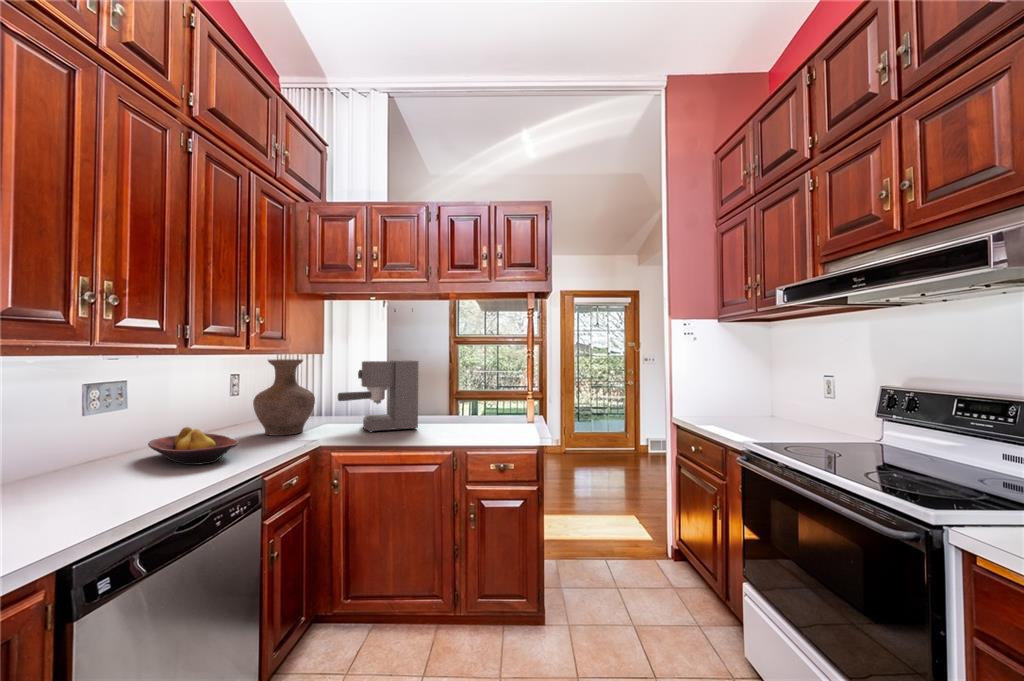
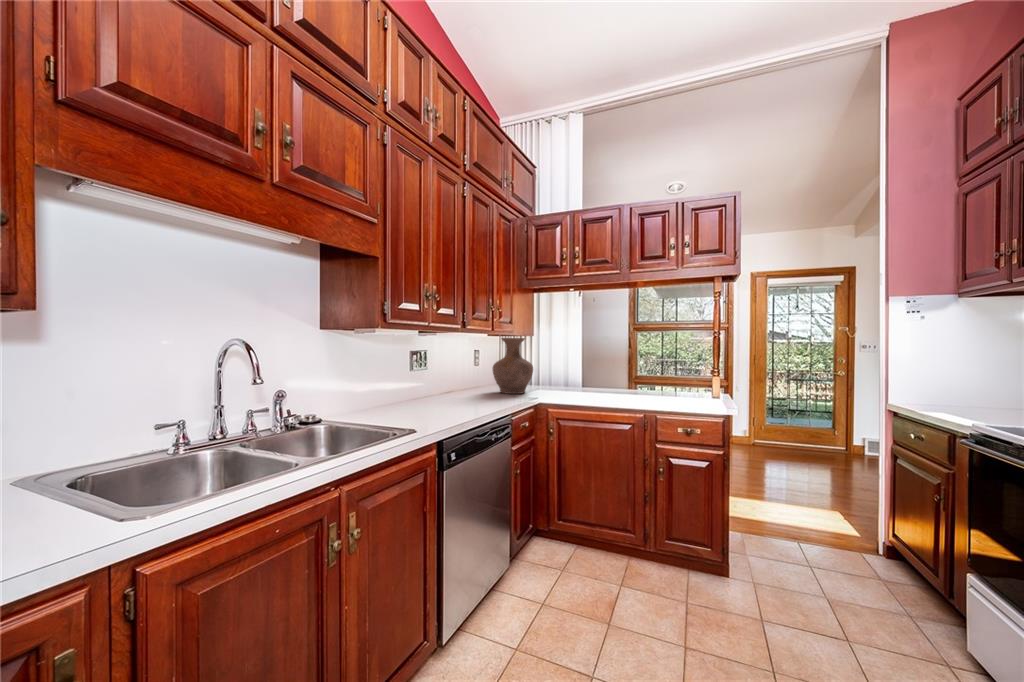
coffee maker: present [338,360,418,432] -> none [550,340,613,396]
fruit bowl: present [148,427,239,465] -> none [439,381,491,405]

